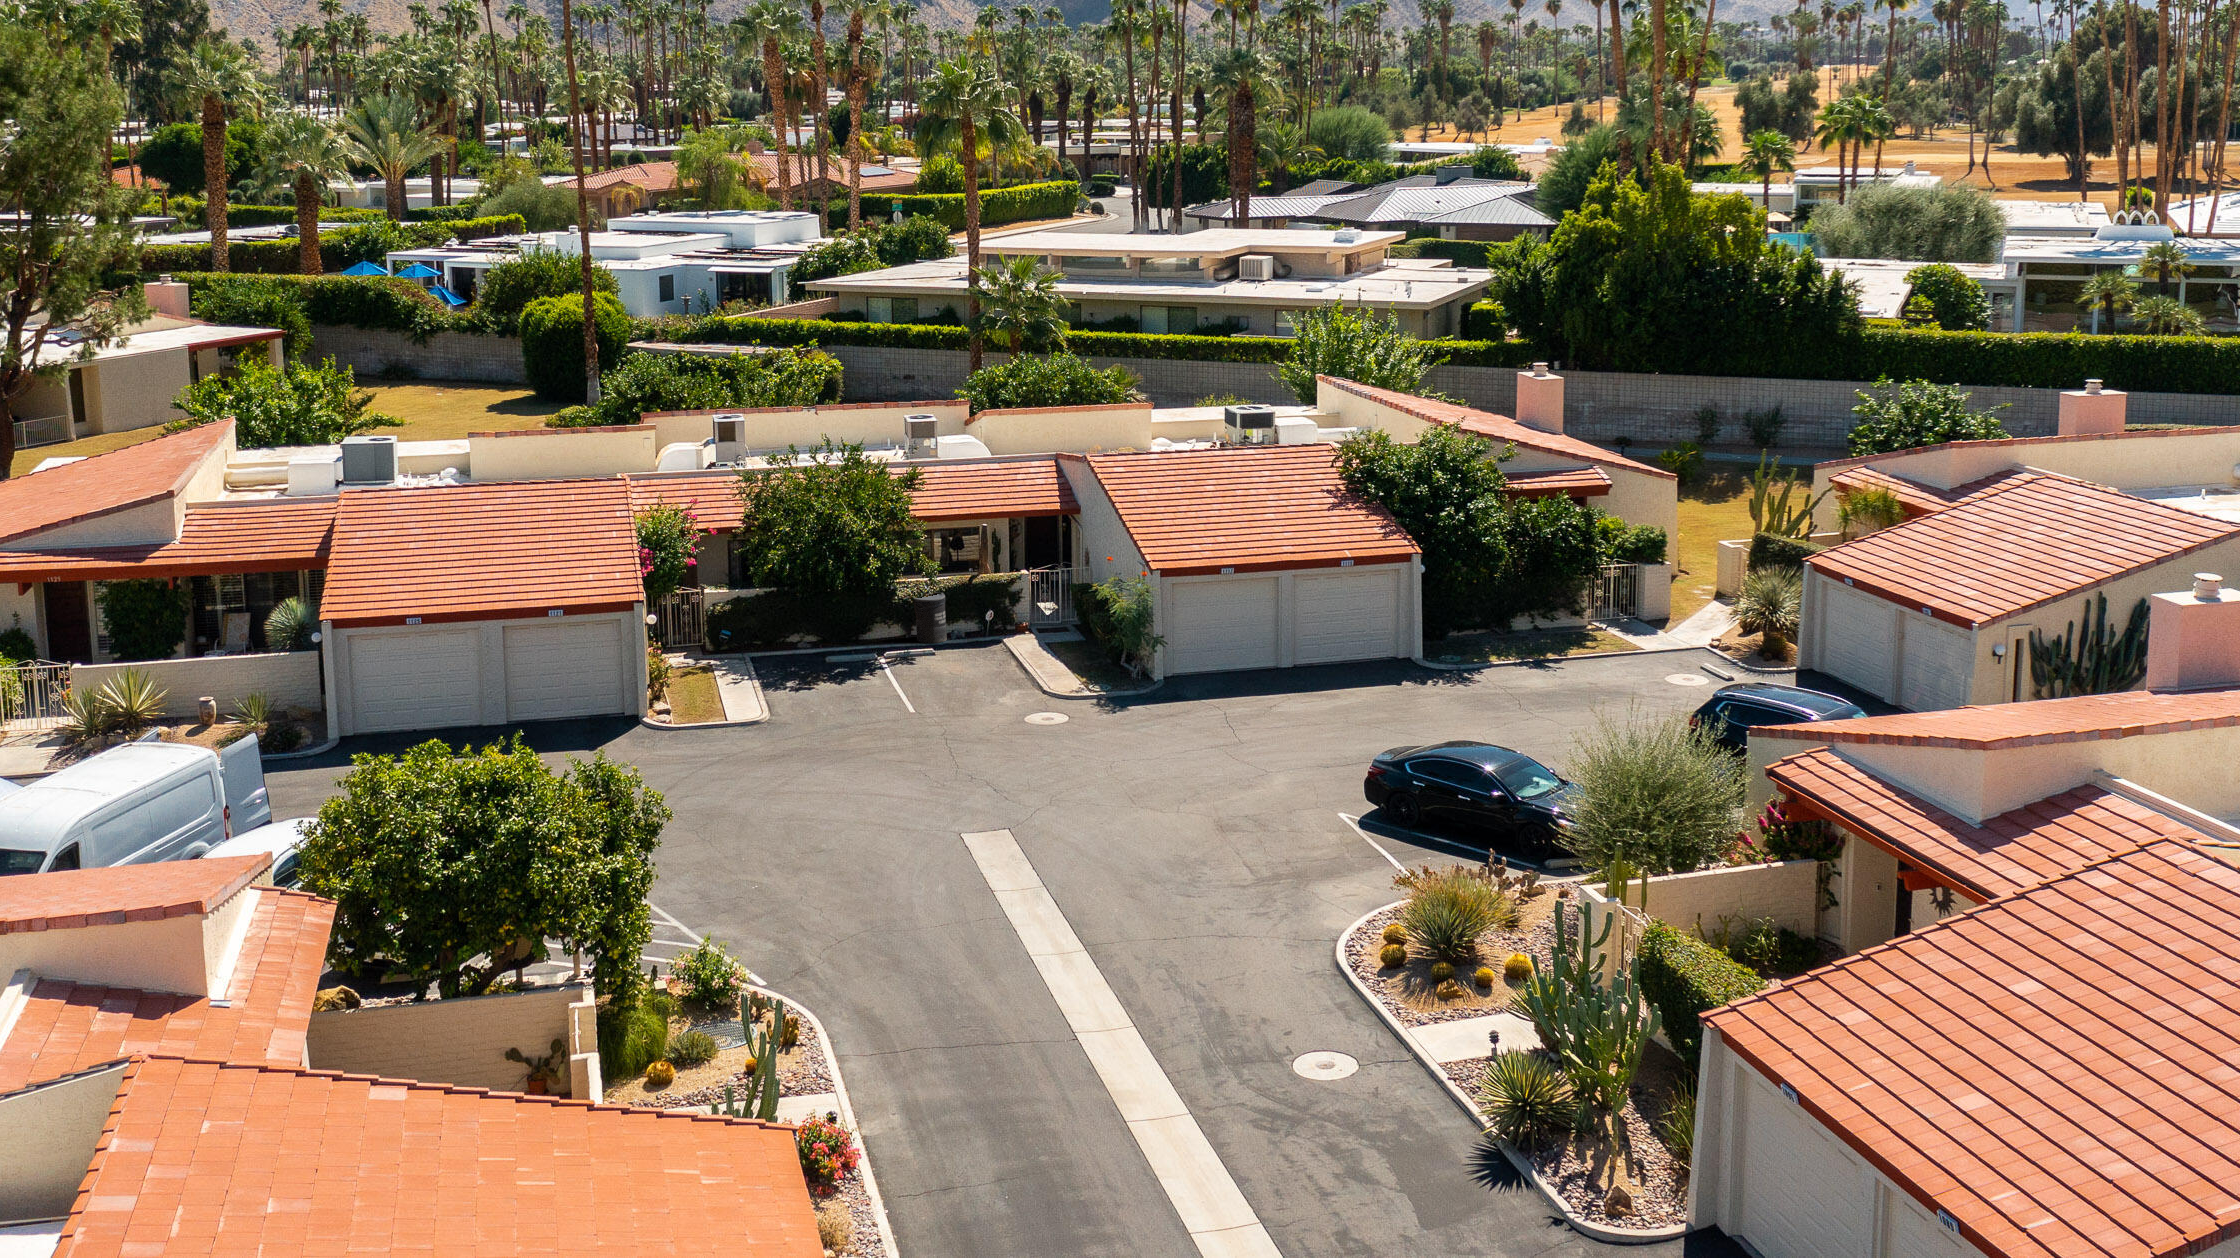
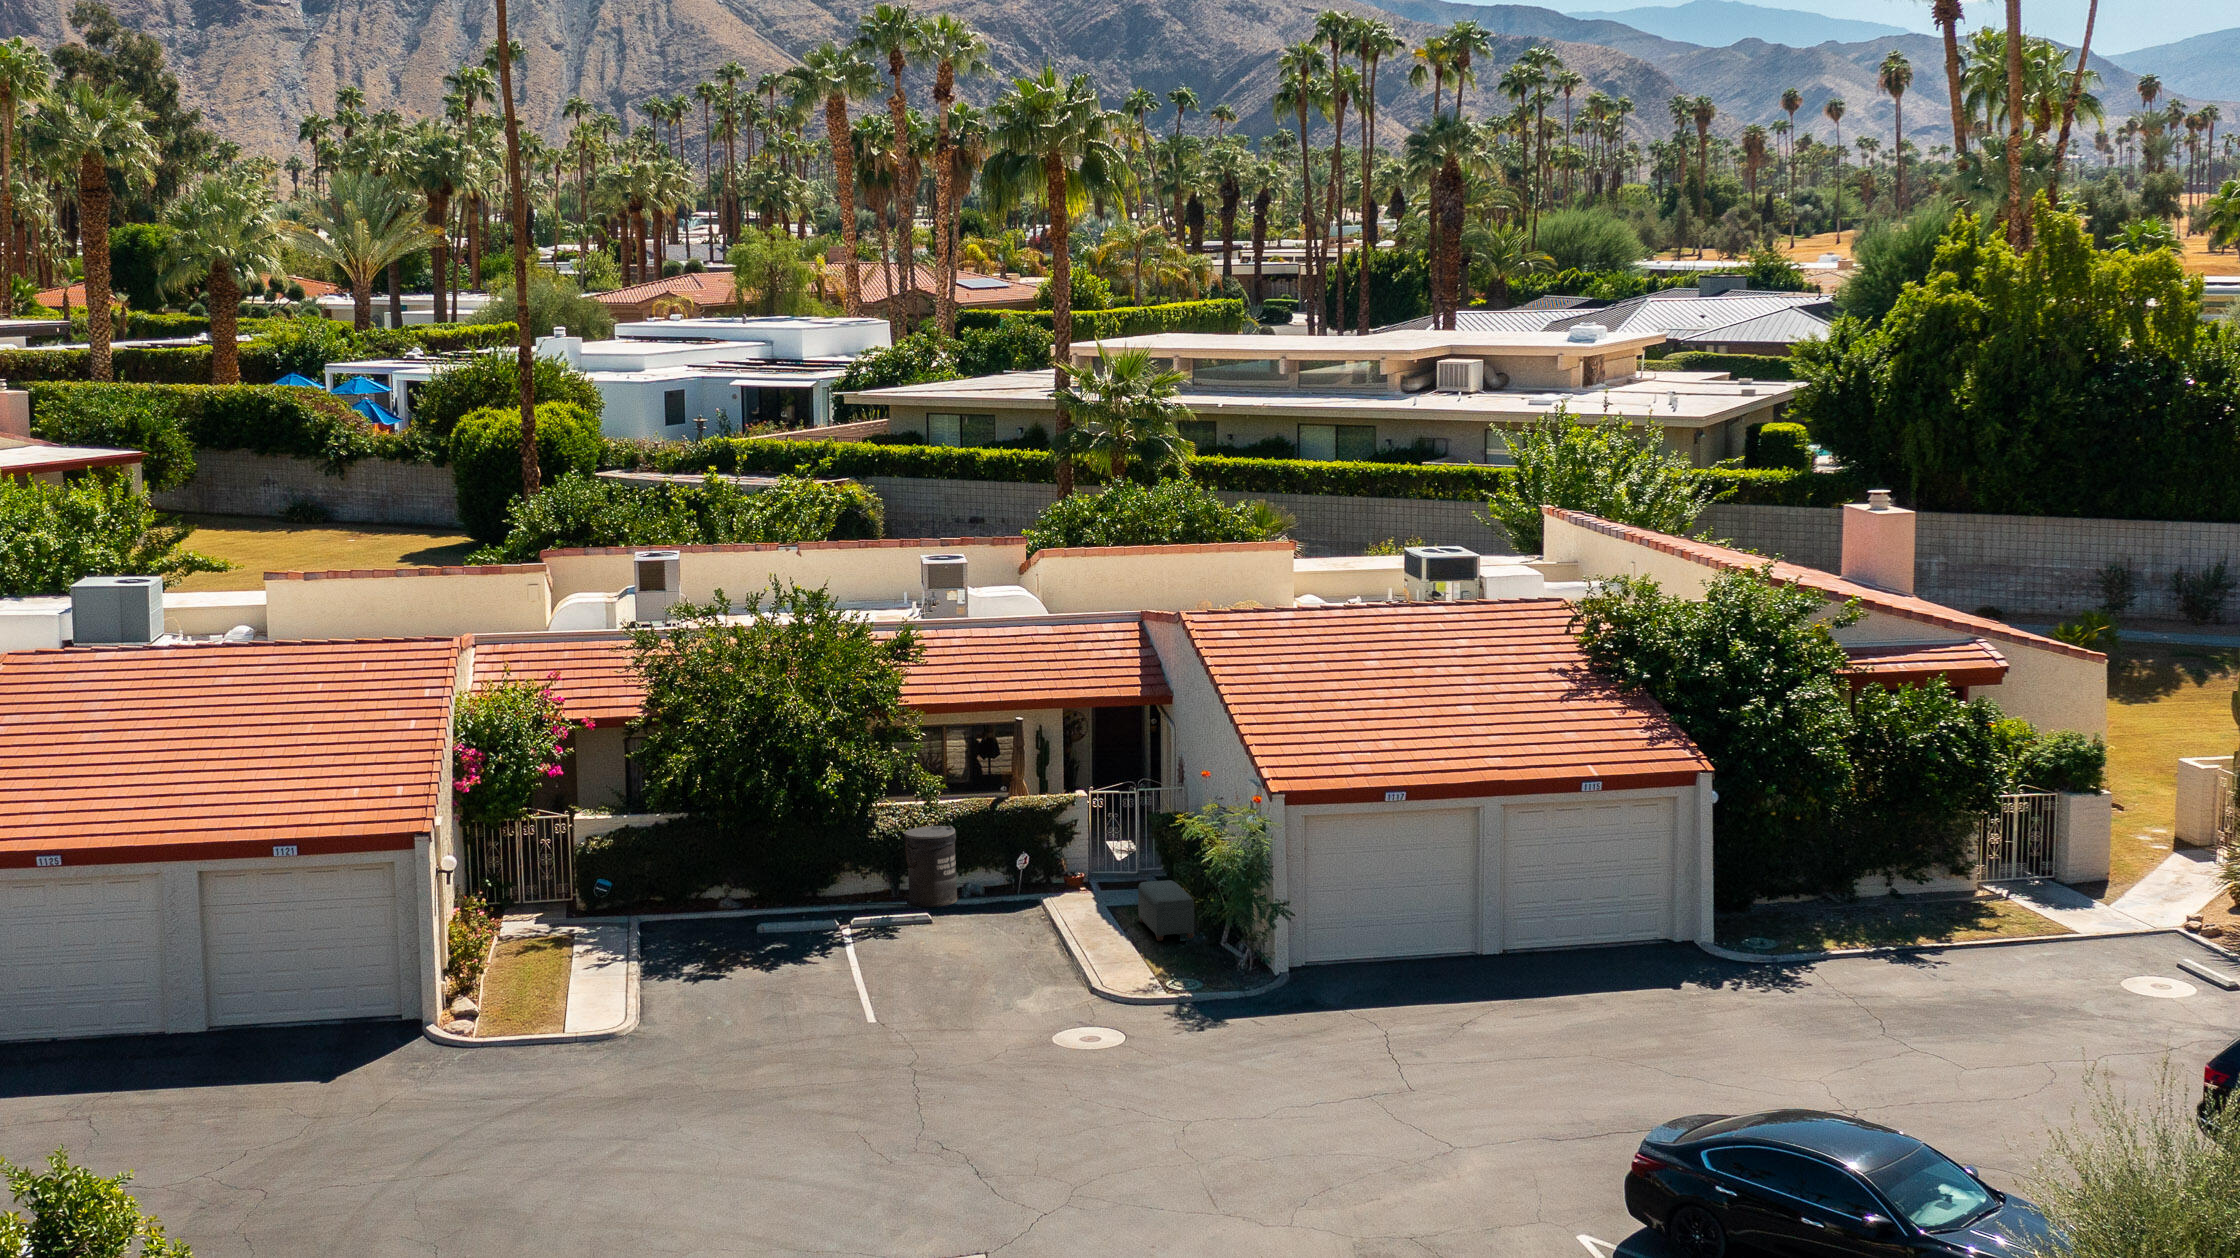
bench: none [1063,625,1101,663] -> present [1138,880,1194,941]

